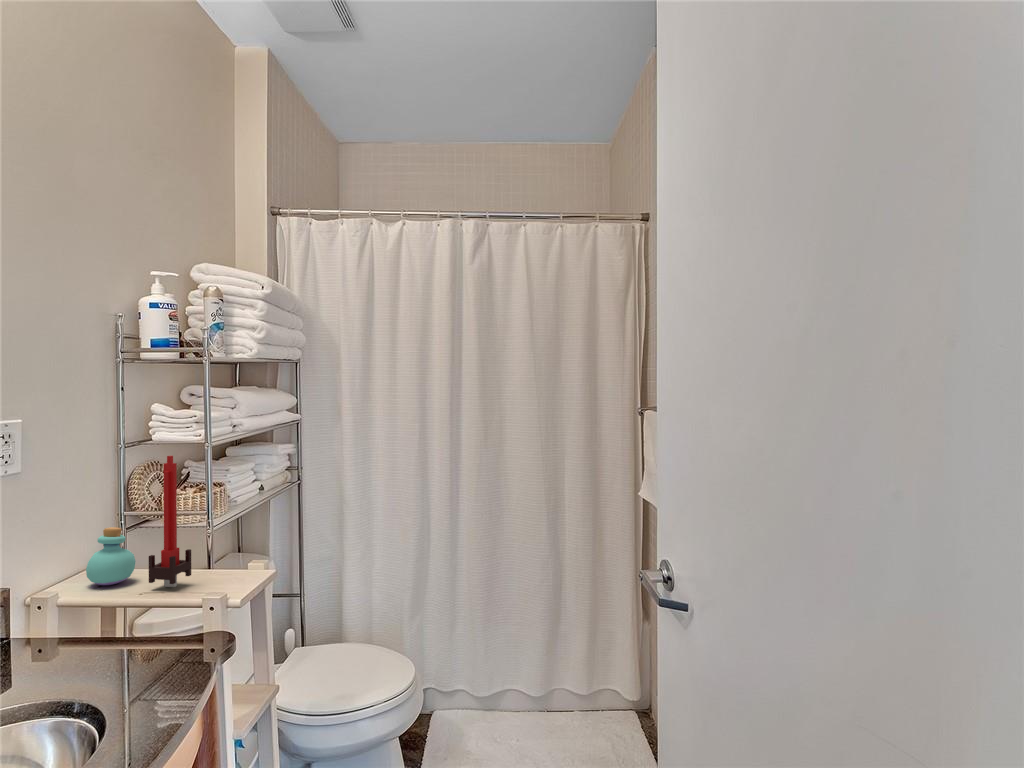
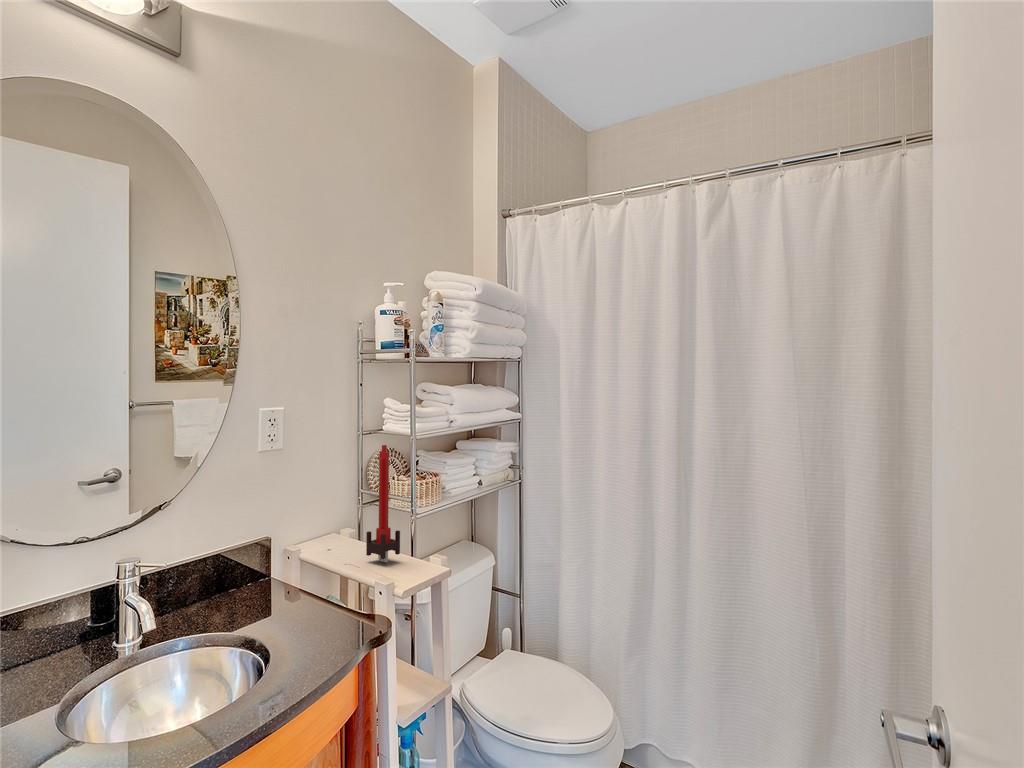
perfume bottle: present [86,527,136,585] -> none [325,504,361,553]

